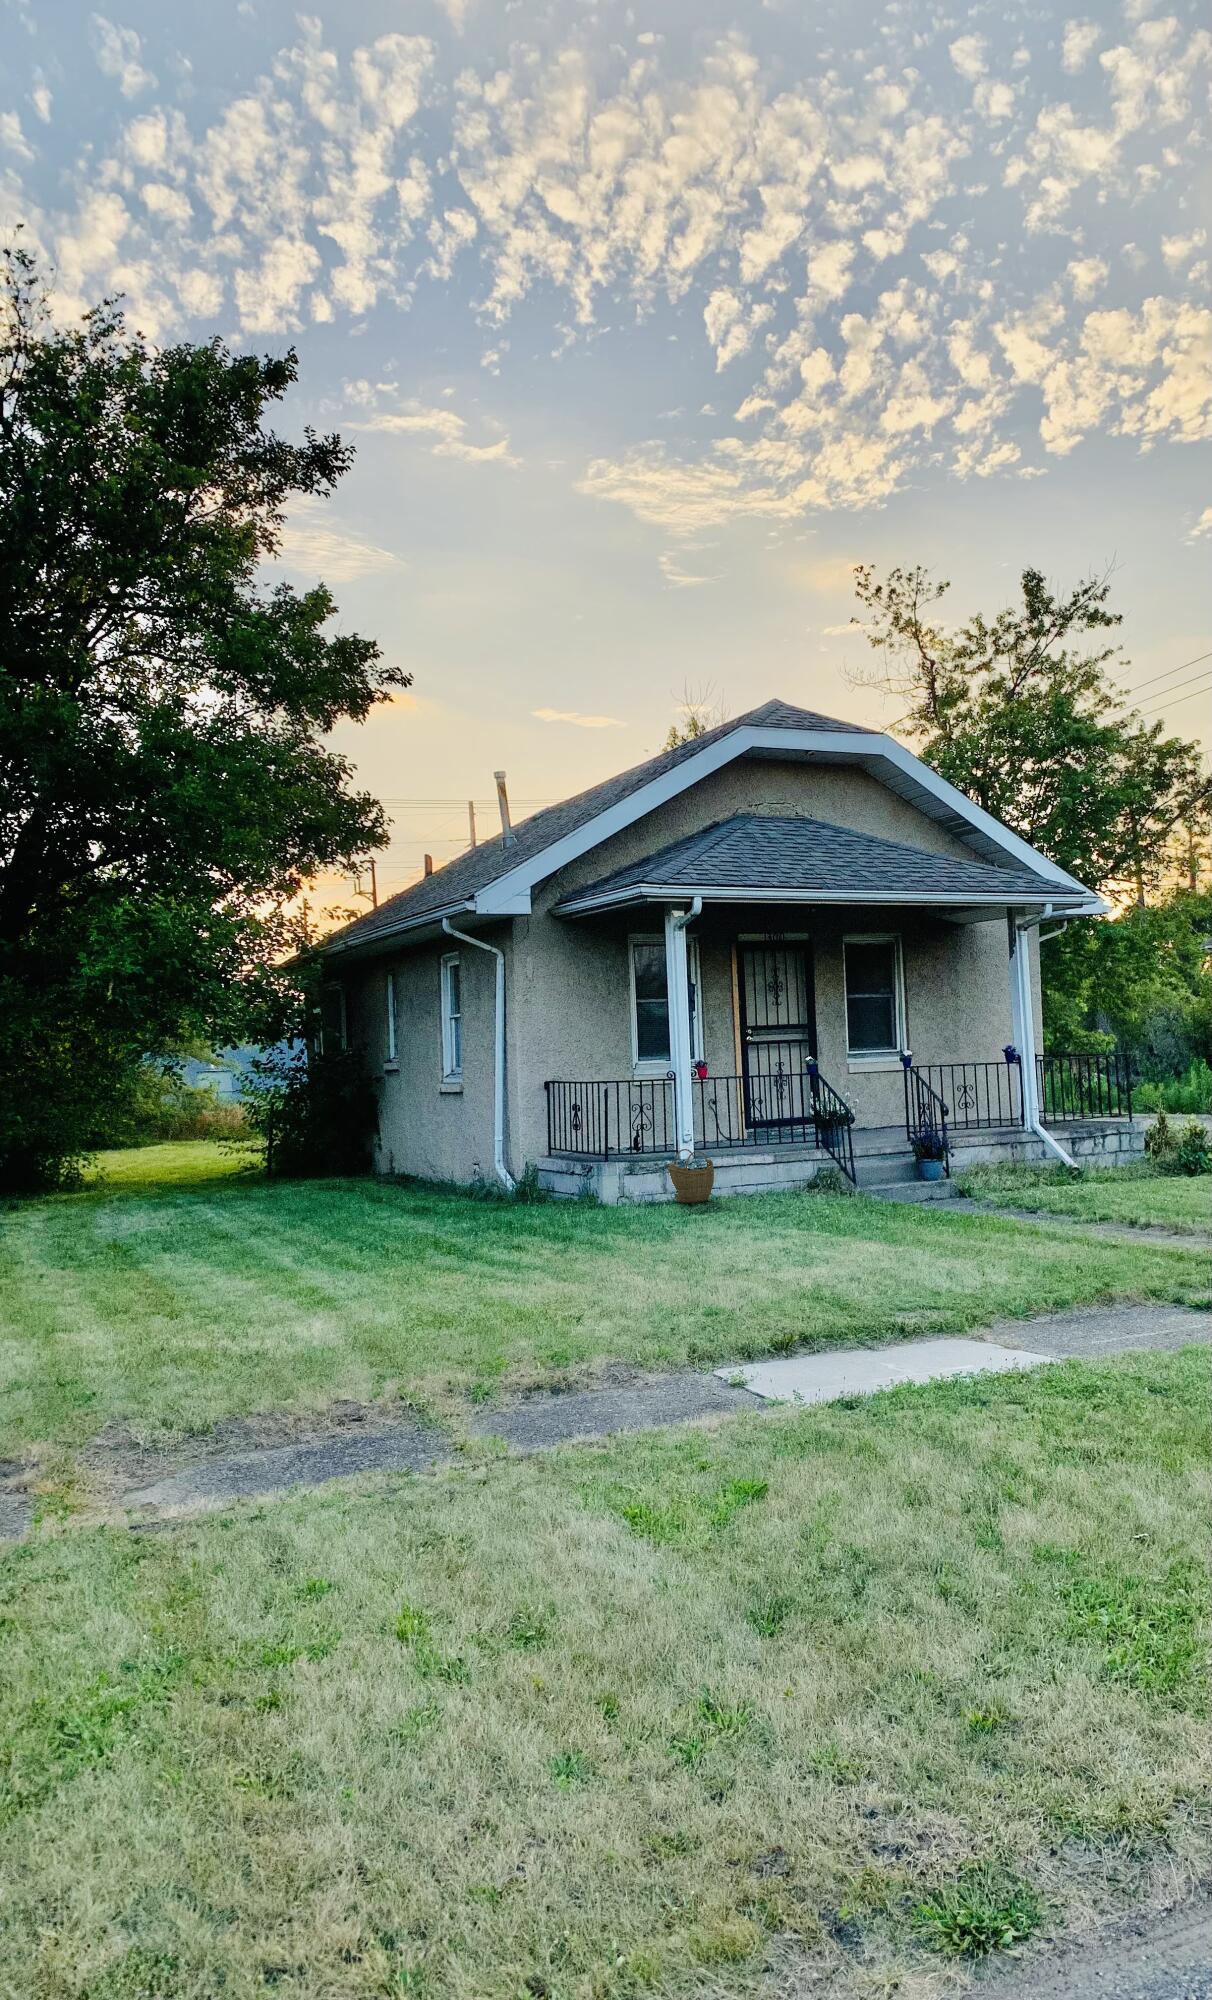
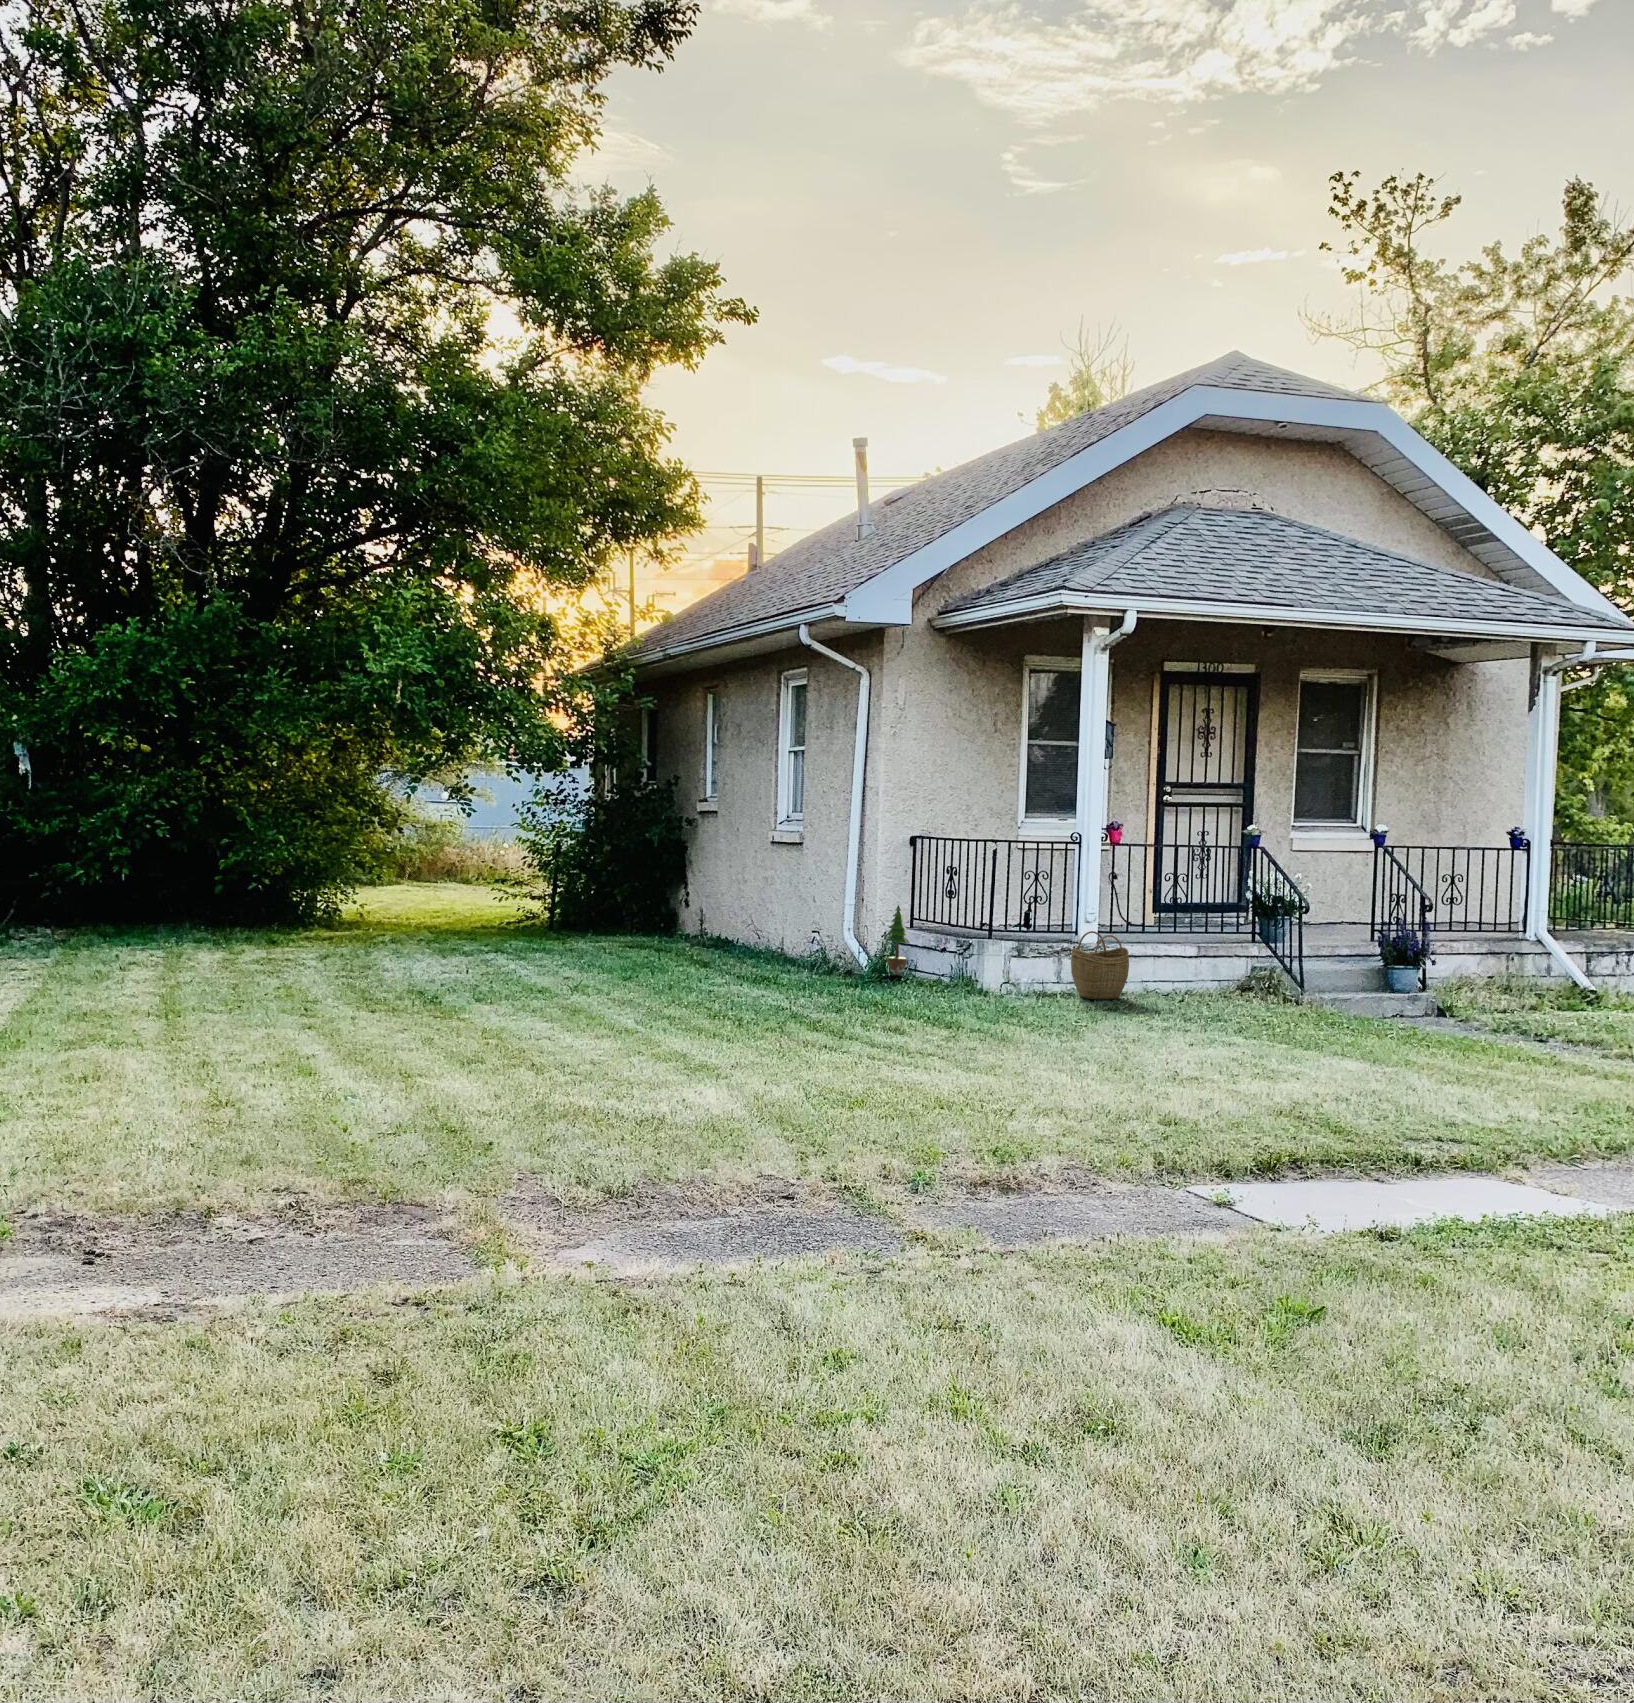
potted tree: none [526,1139,546,1196] -> present [886,905,910,975]

